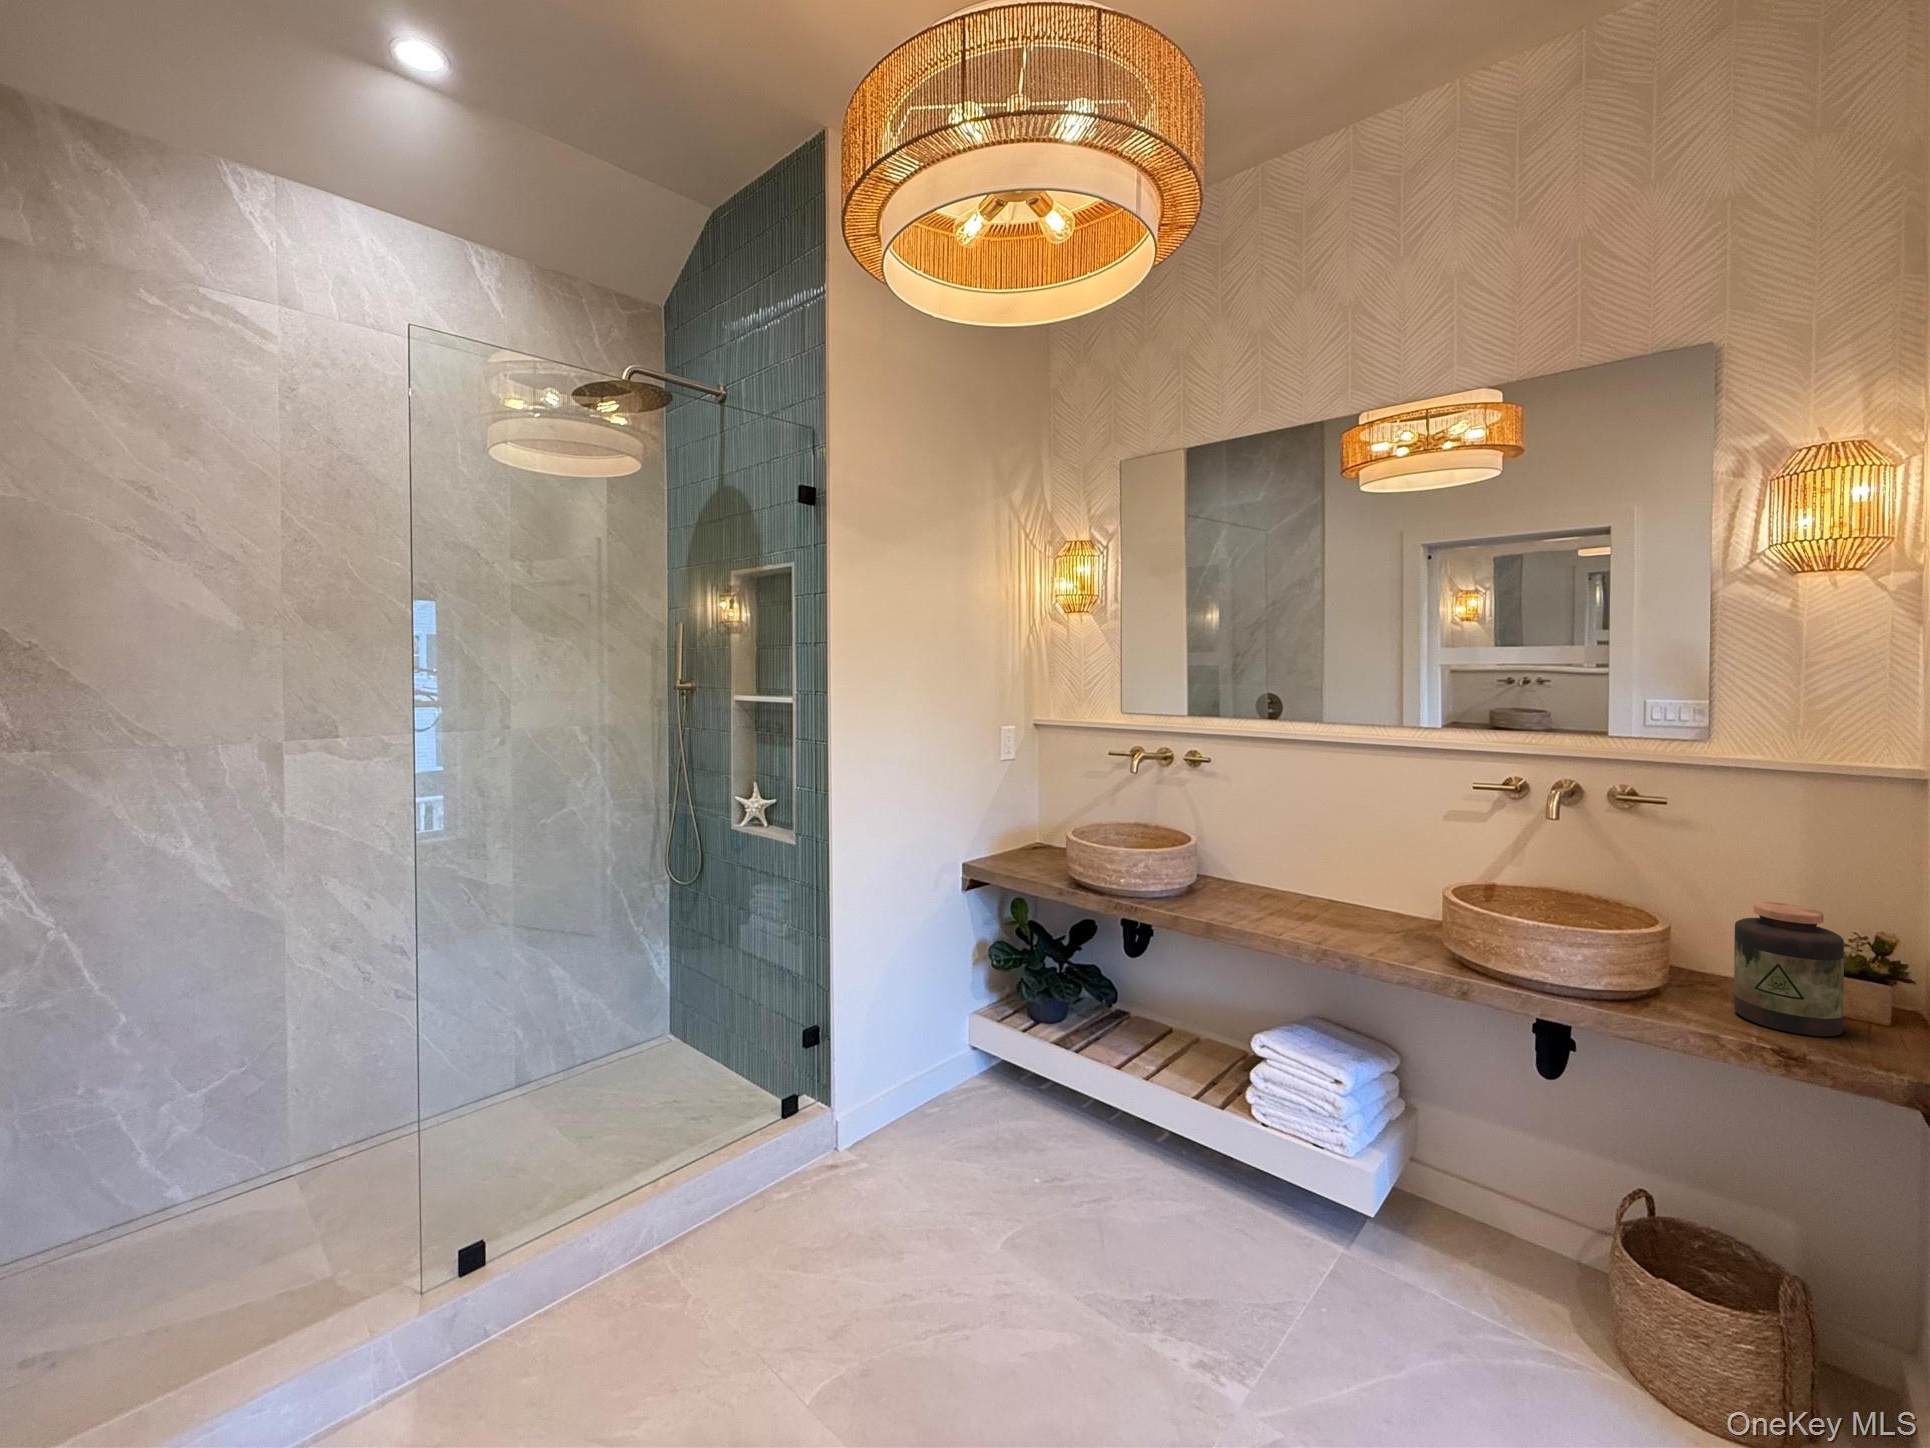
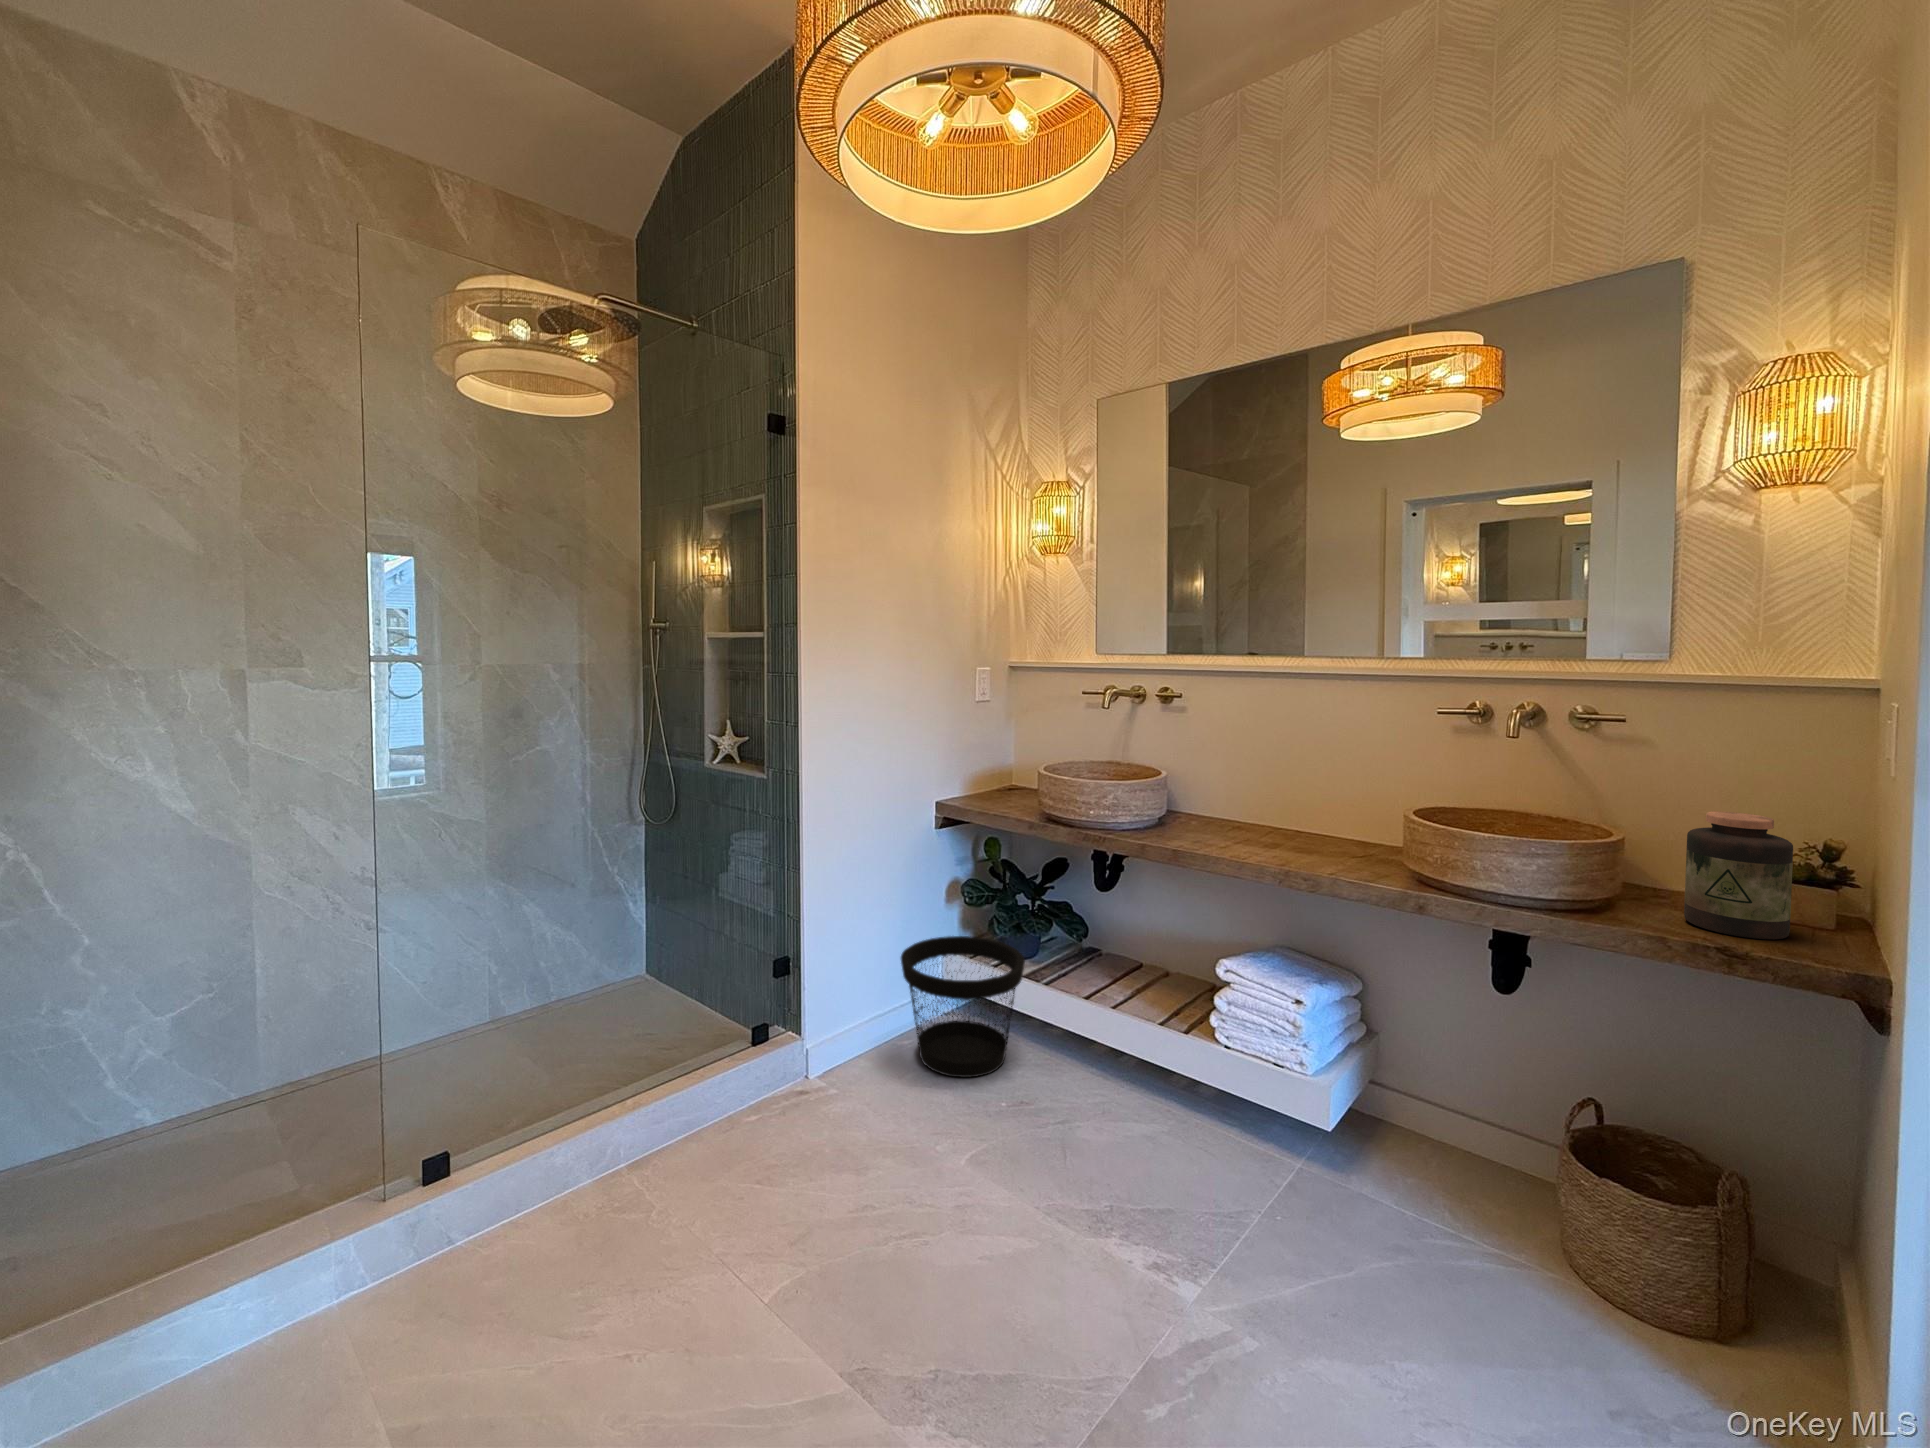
wastebasket: none [929,1001,1055,1151] -> present [901,936,1025,1077]

